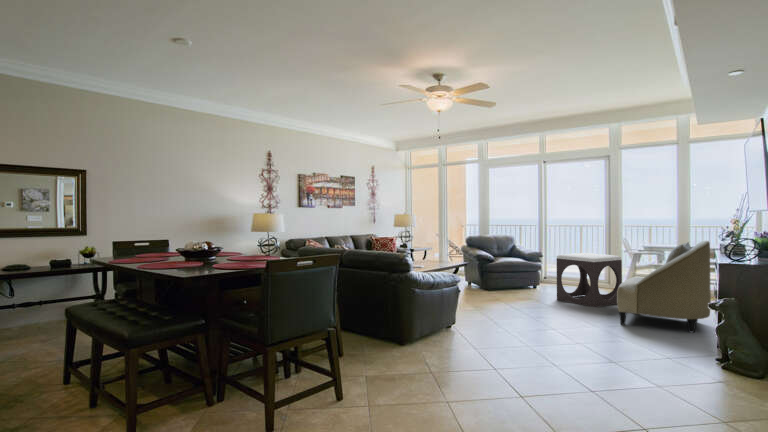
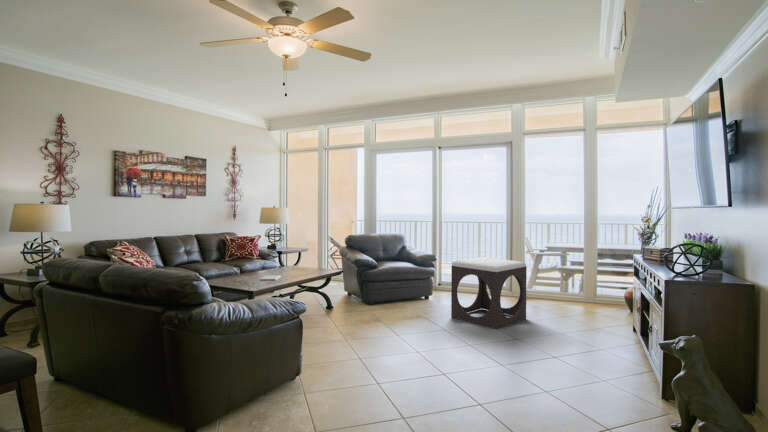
armchair: present [617,241,711,332] -> none [527,248,641,375]

